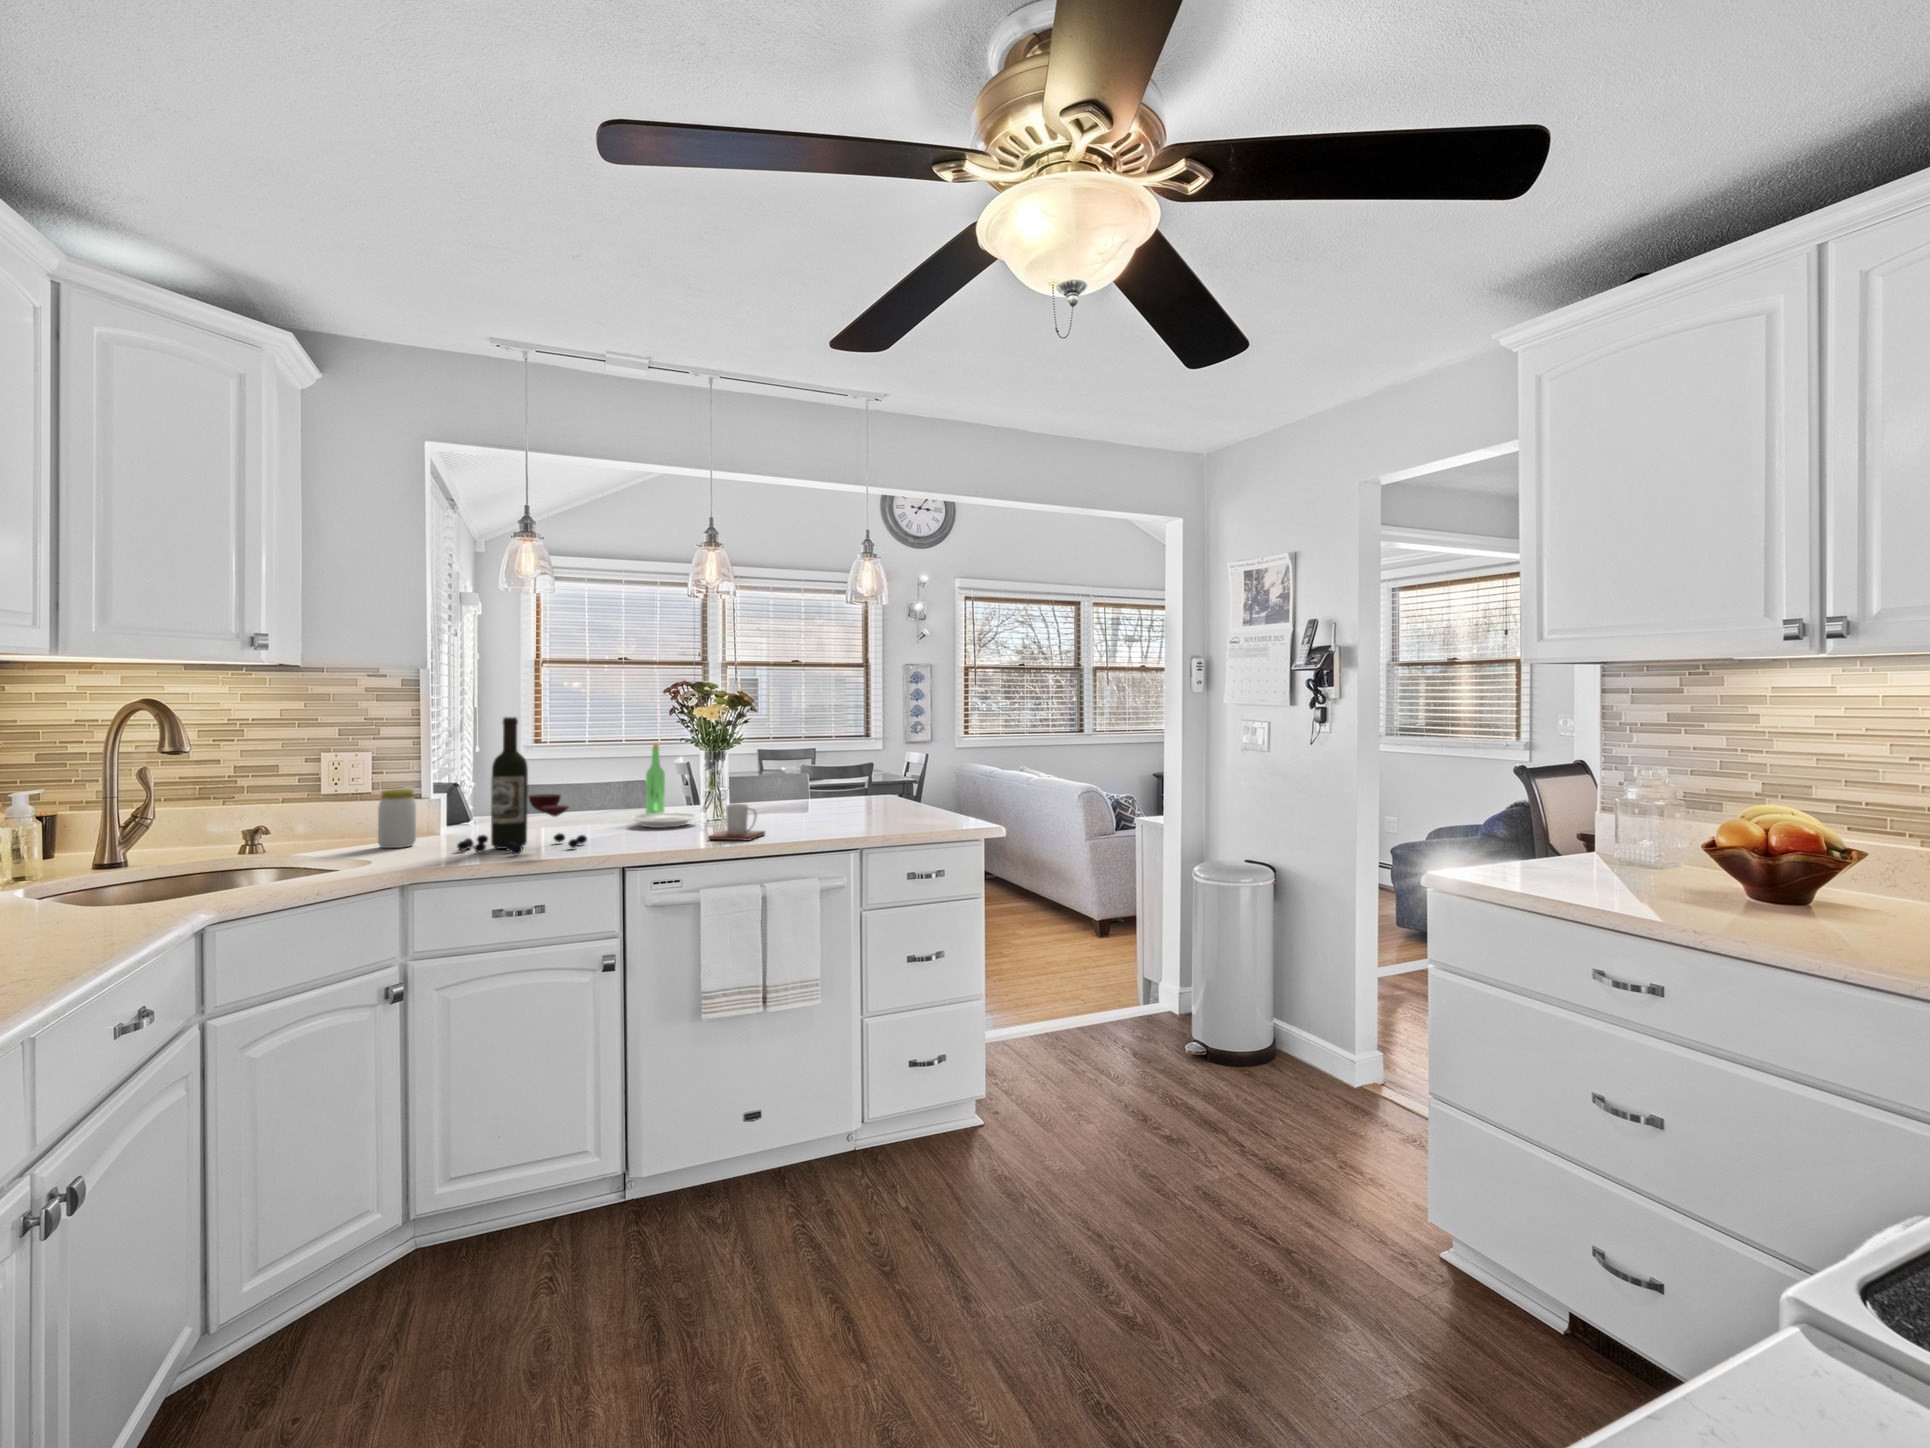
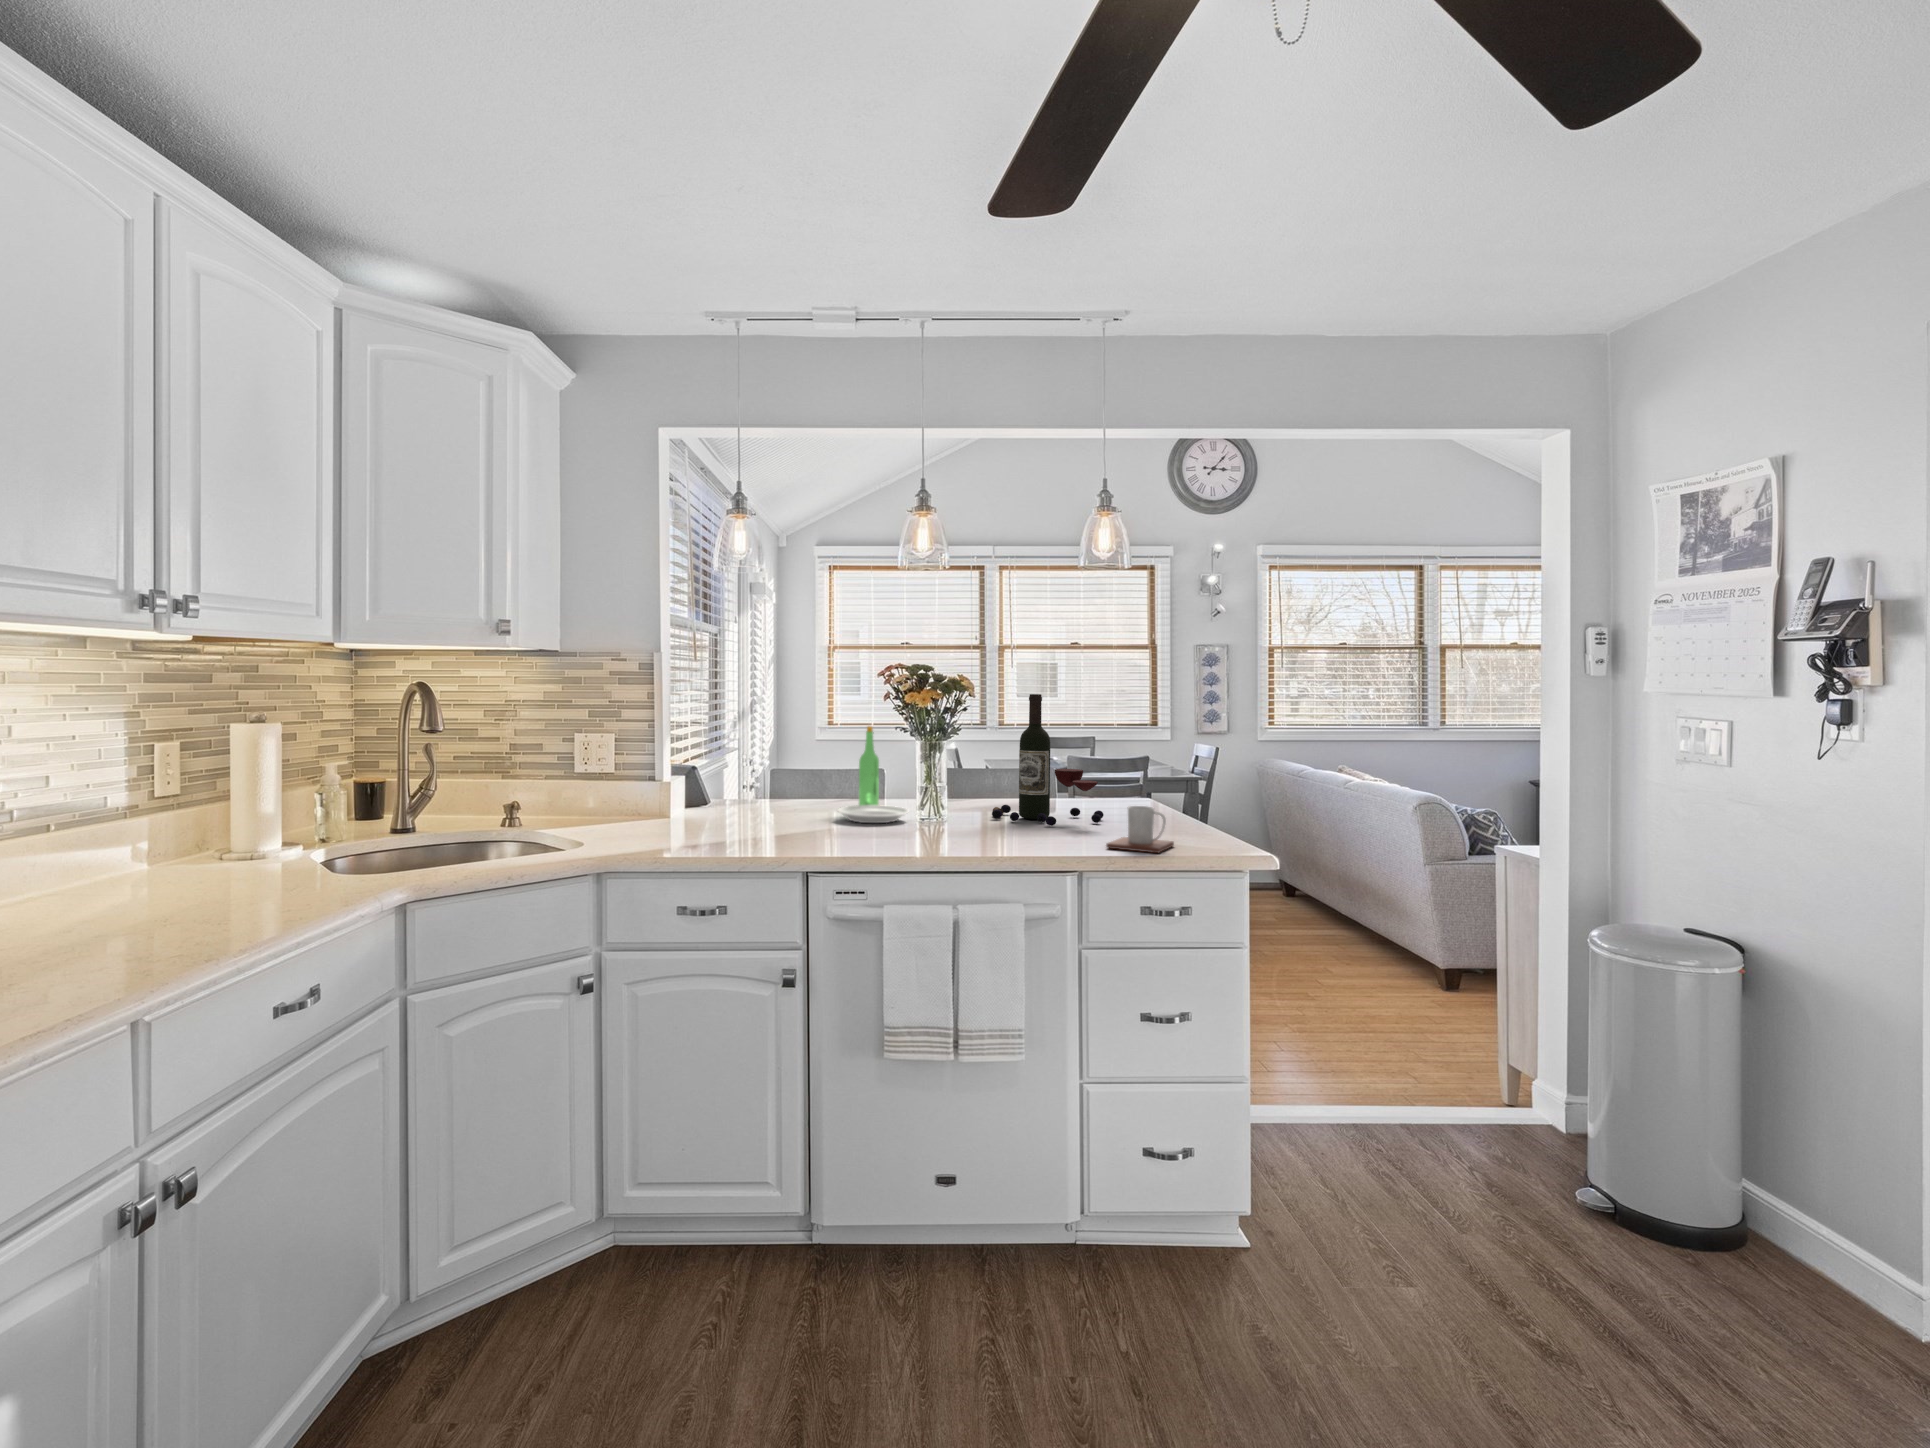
wine bottle: present [457,717,587,855] -> present [992,694,1104,826]
jar: present [378,789,416,848] -> none [582,766,618,828]
mug: present [708,804,765,841] -> present [1106,806,1174,853]

